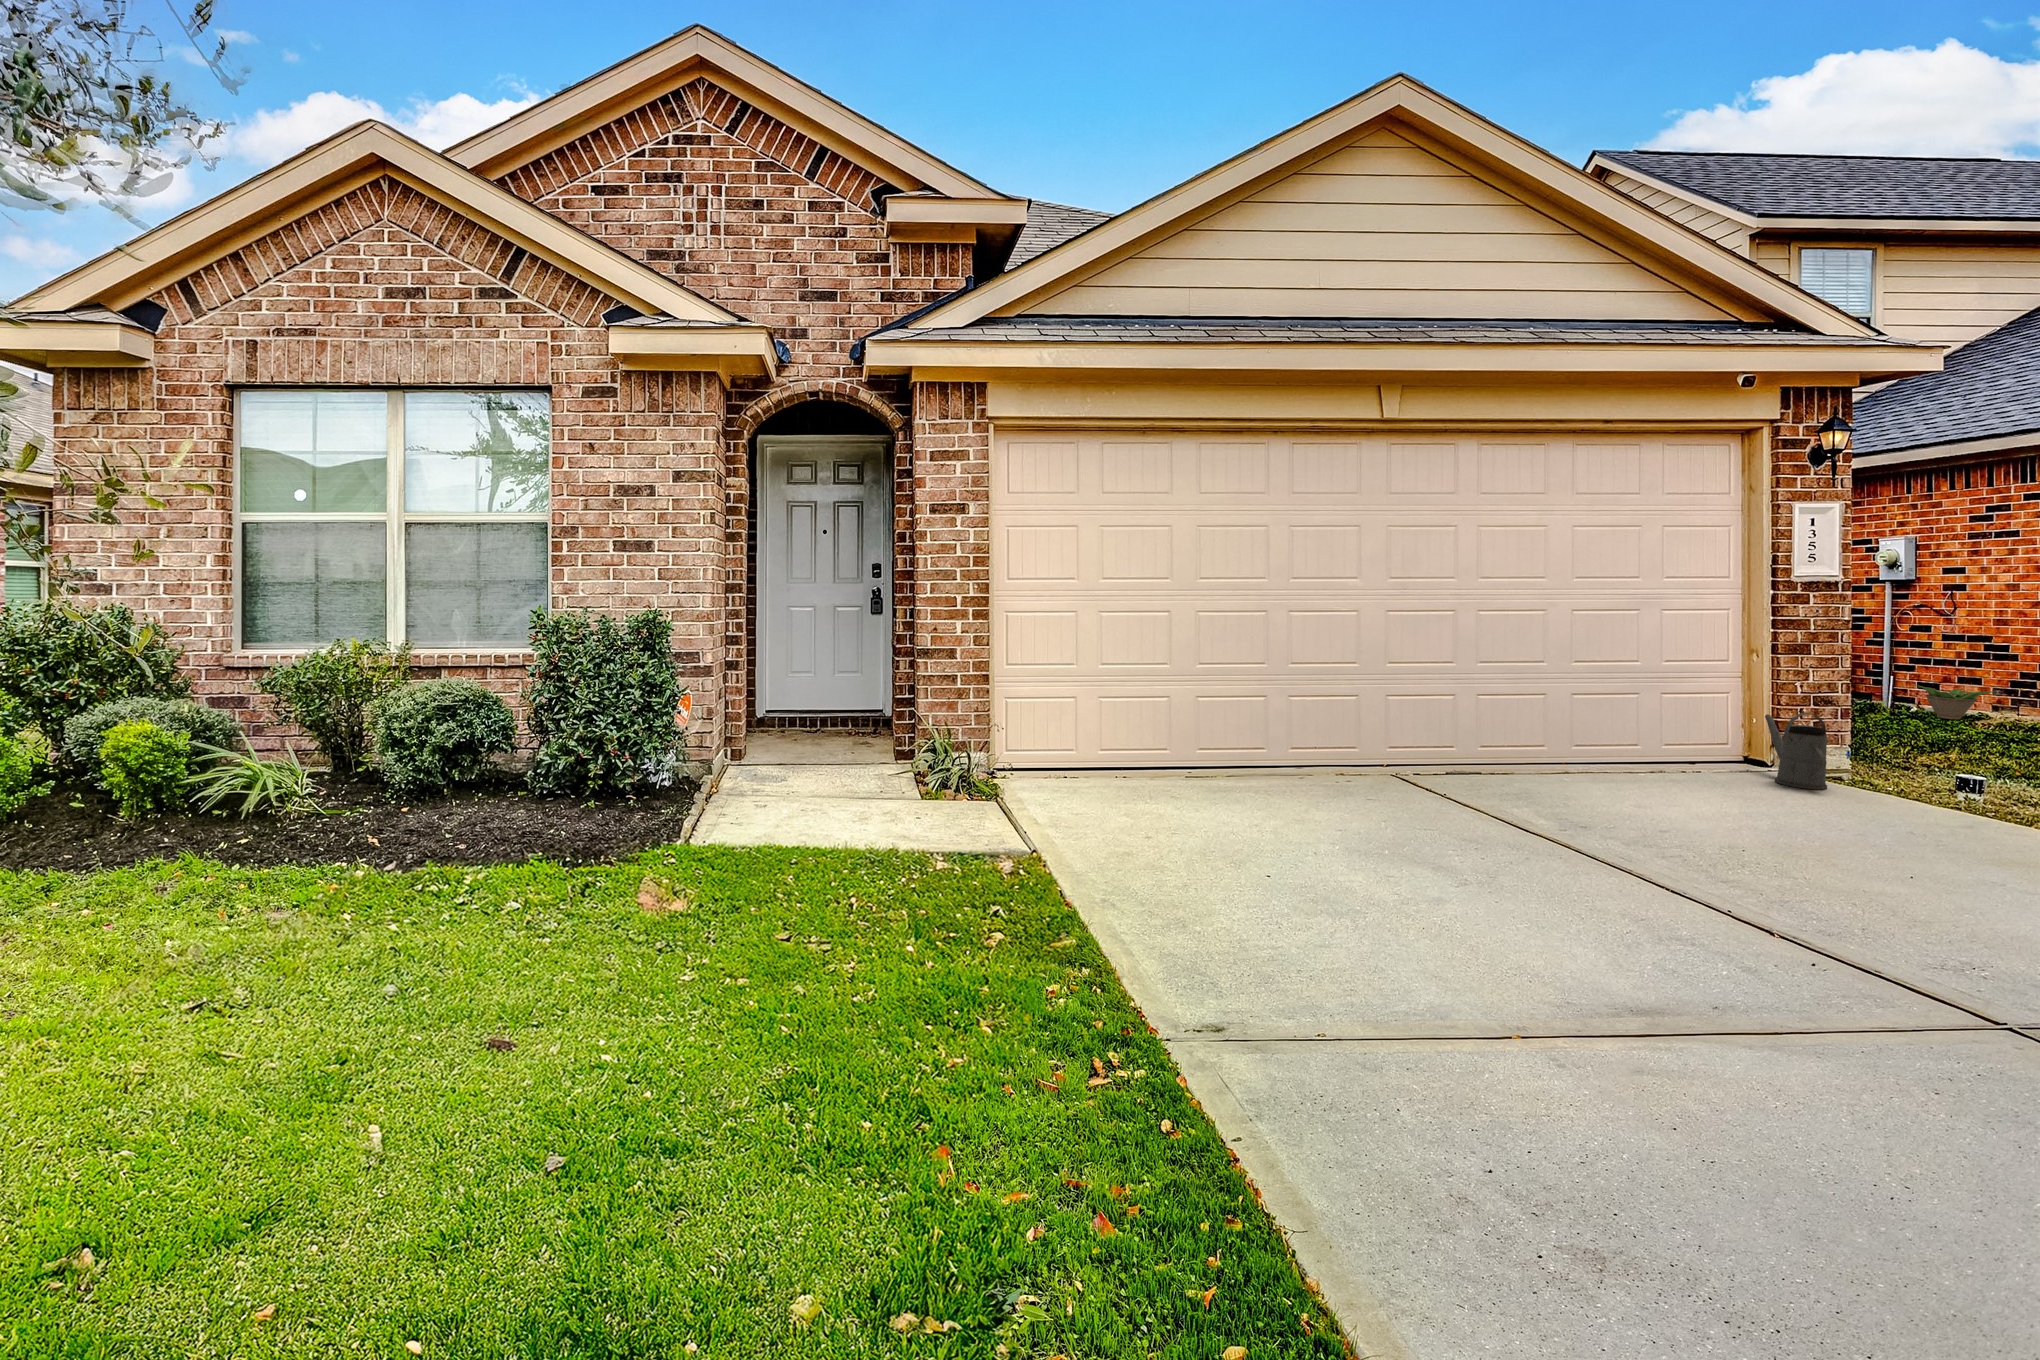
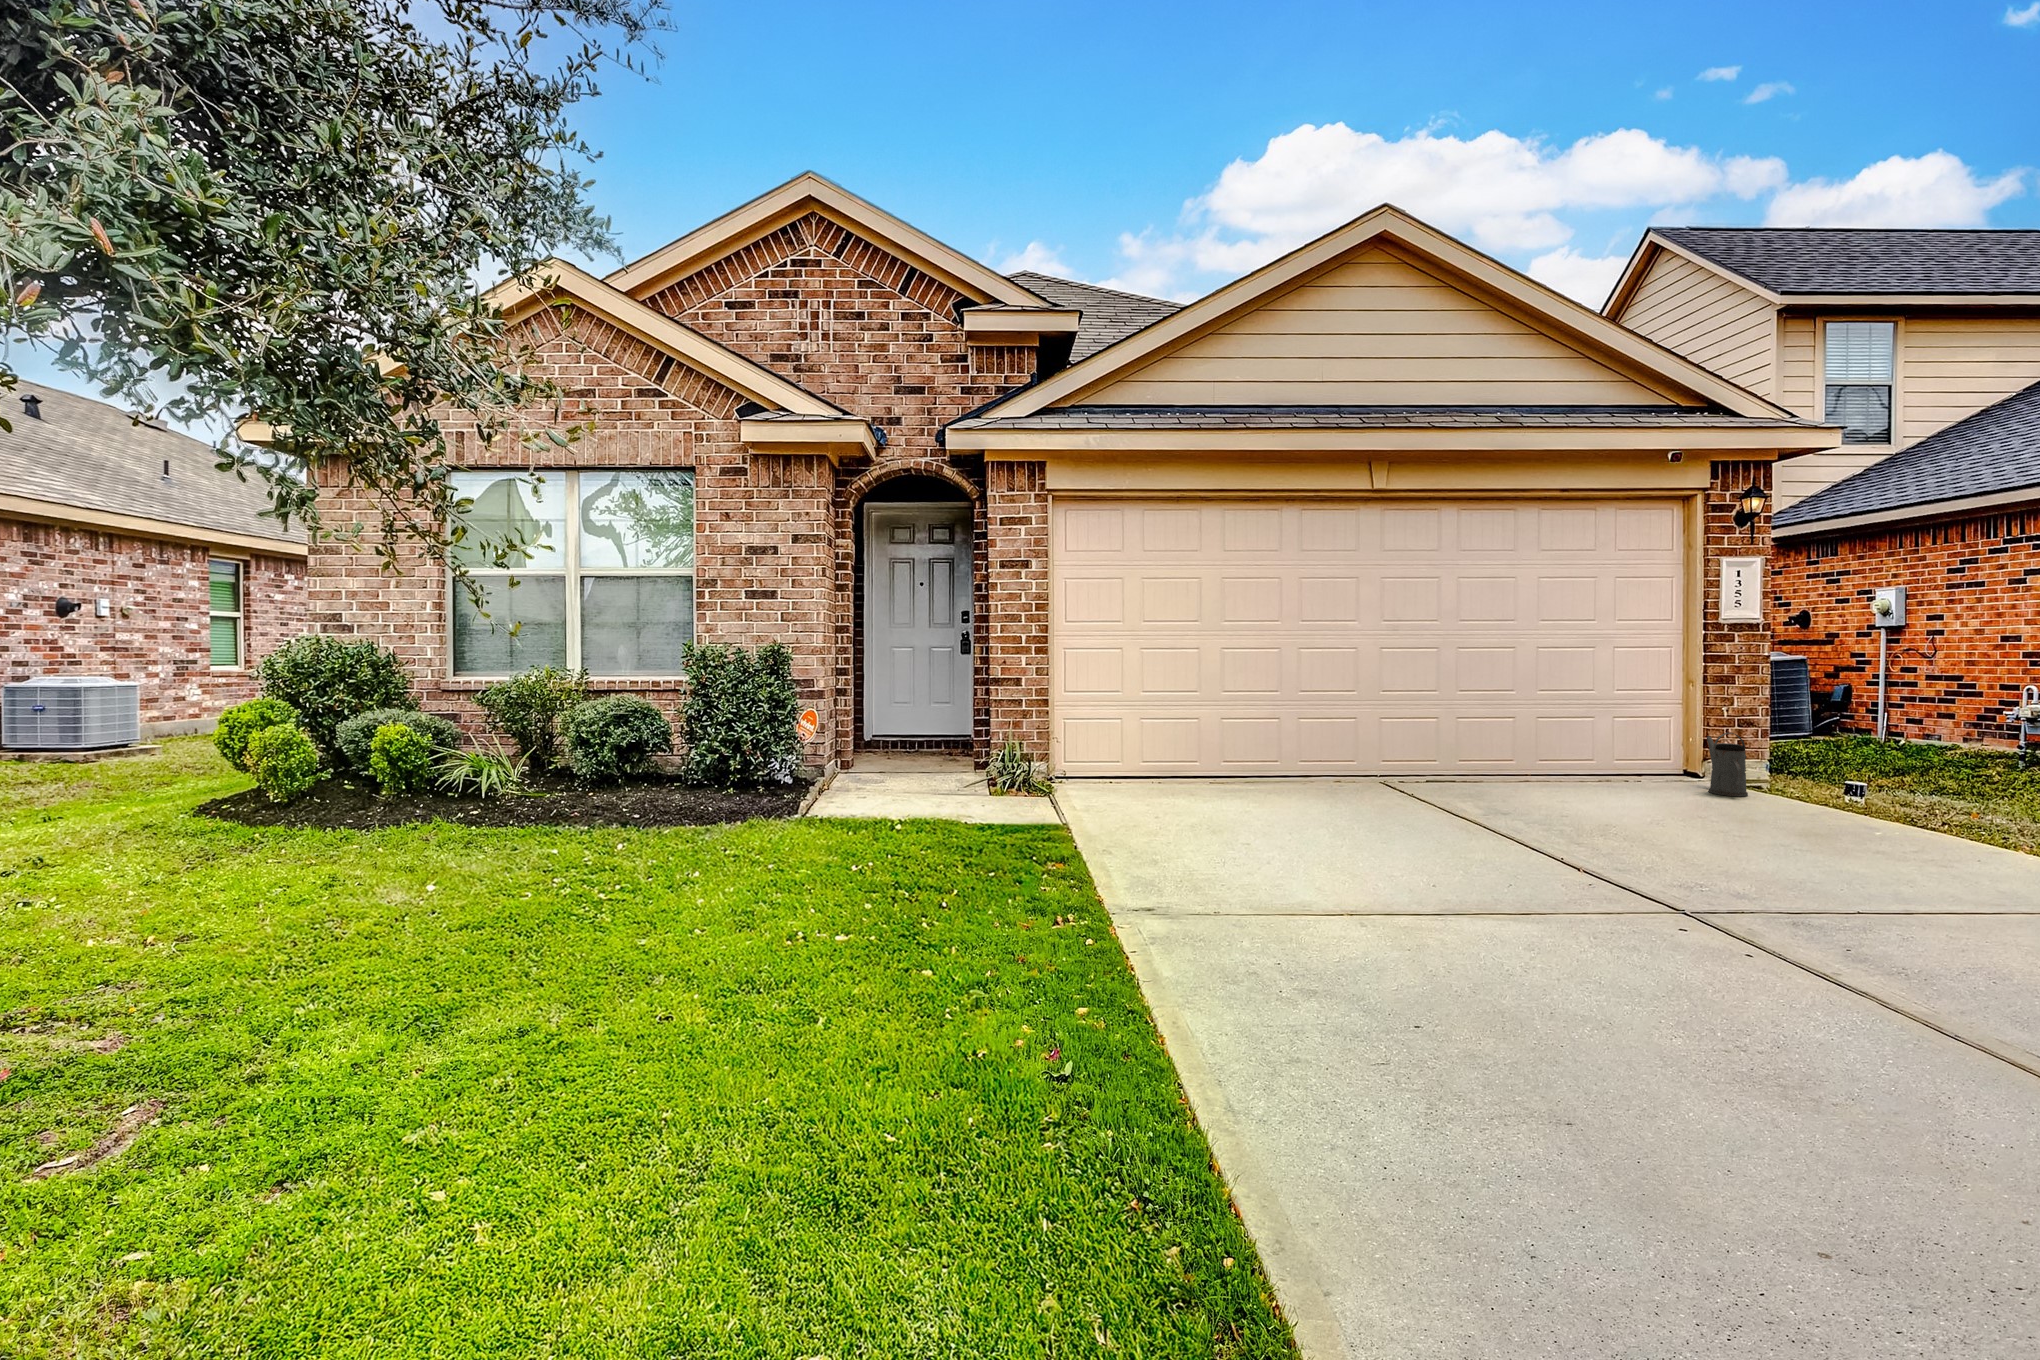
decorative plant: present [1916,685,1995,719] -> none [1895,720,1969,751]

